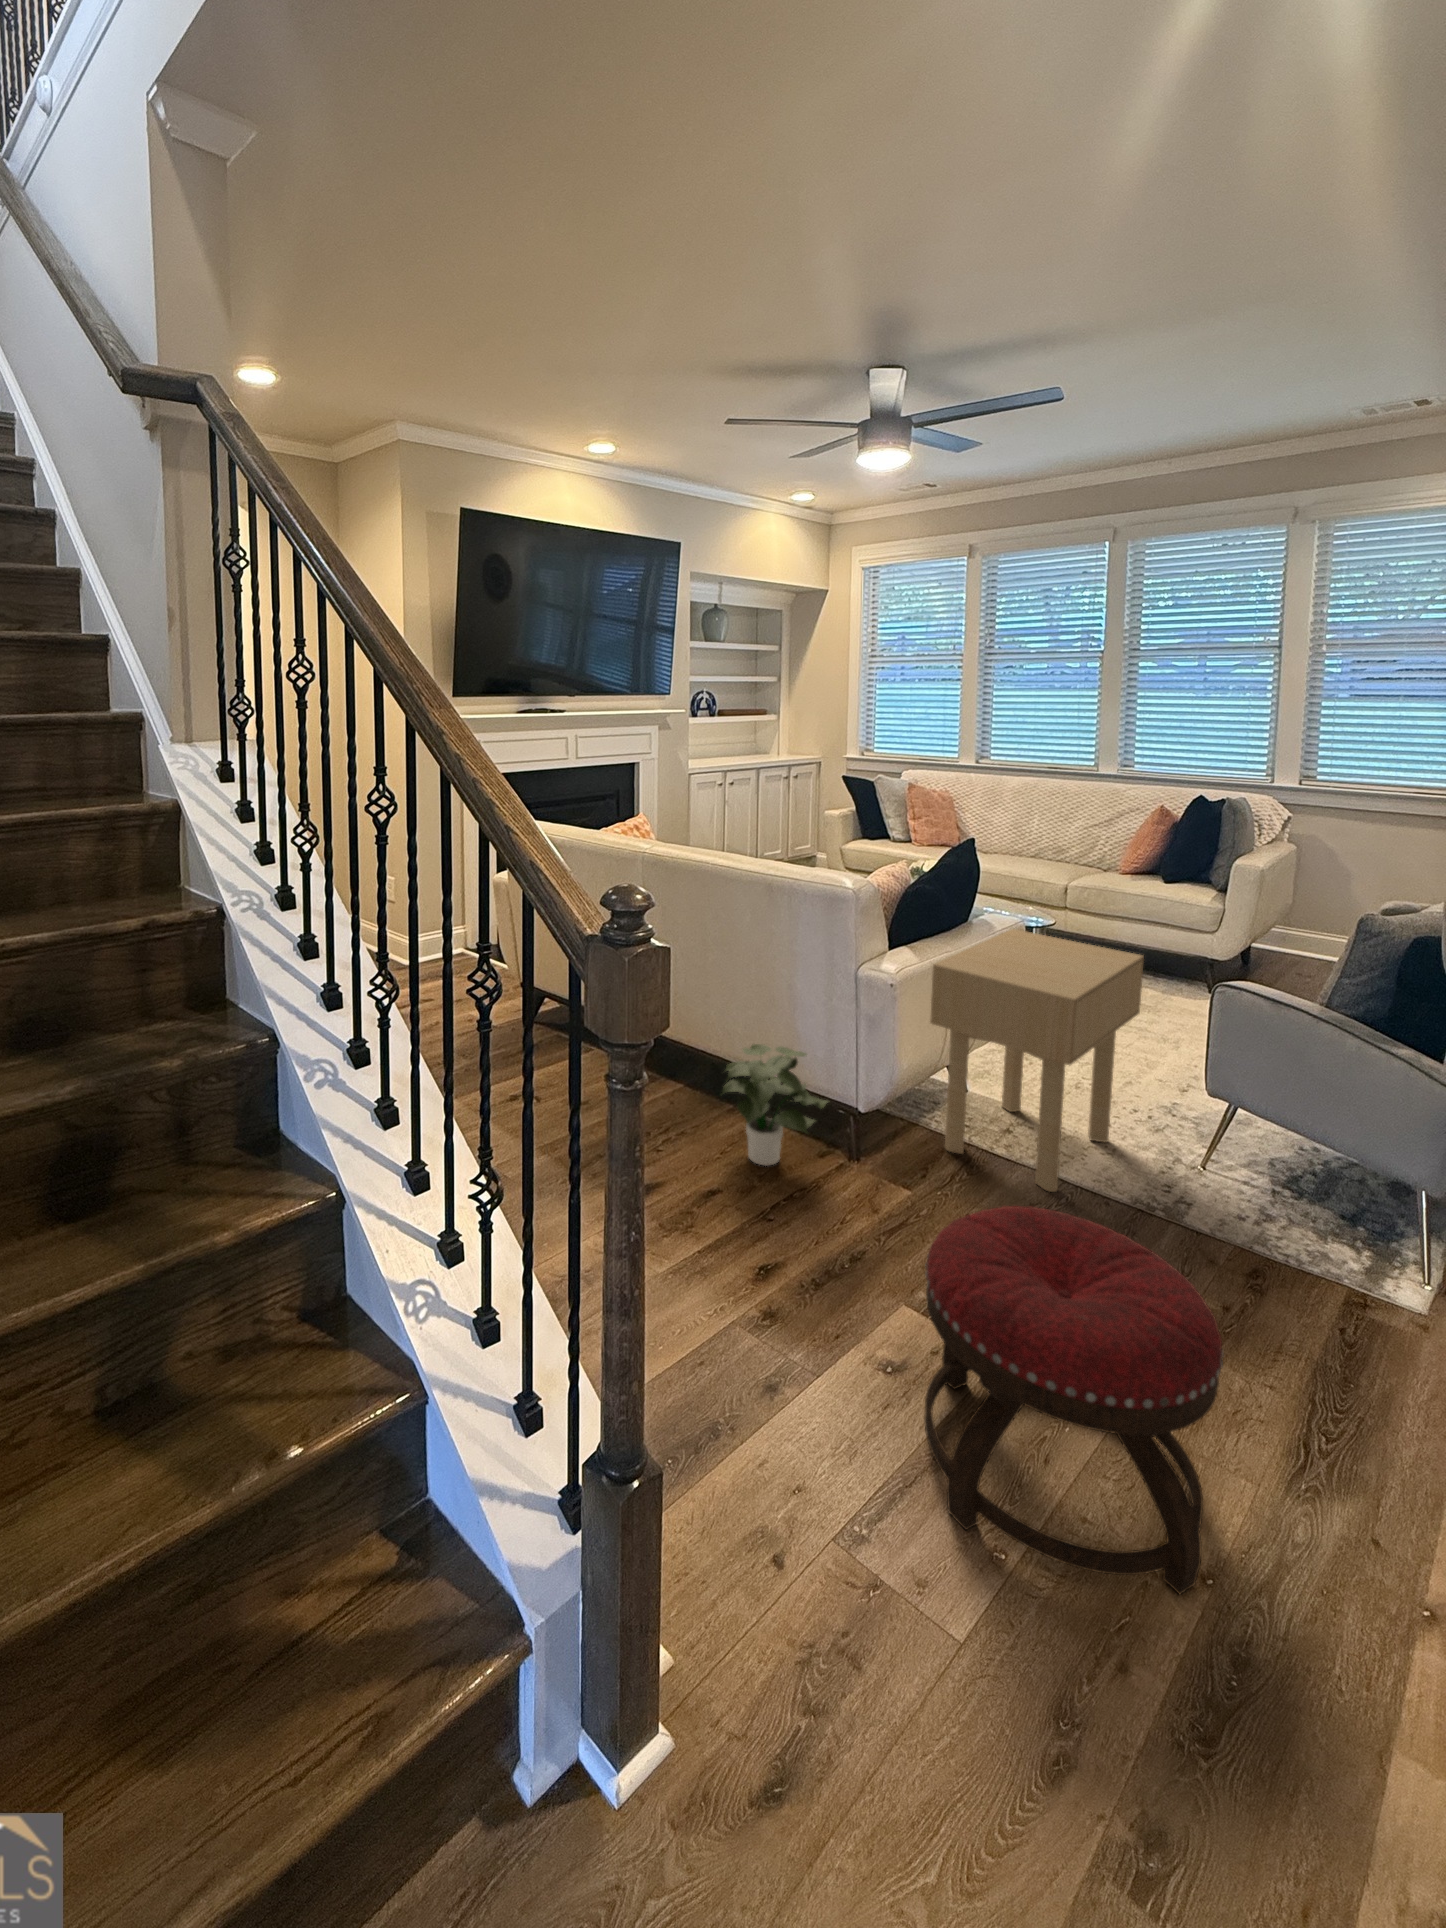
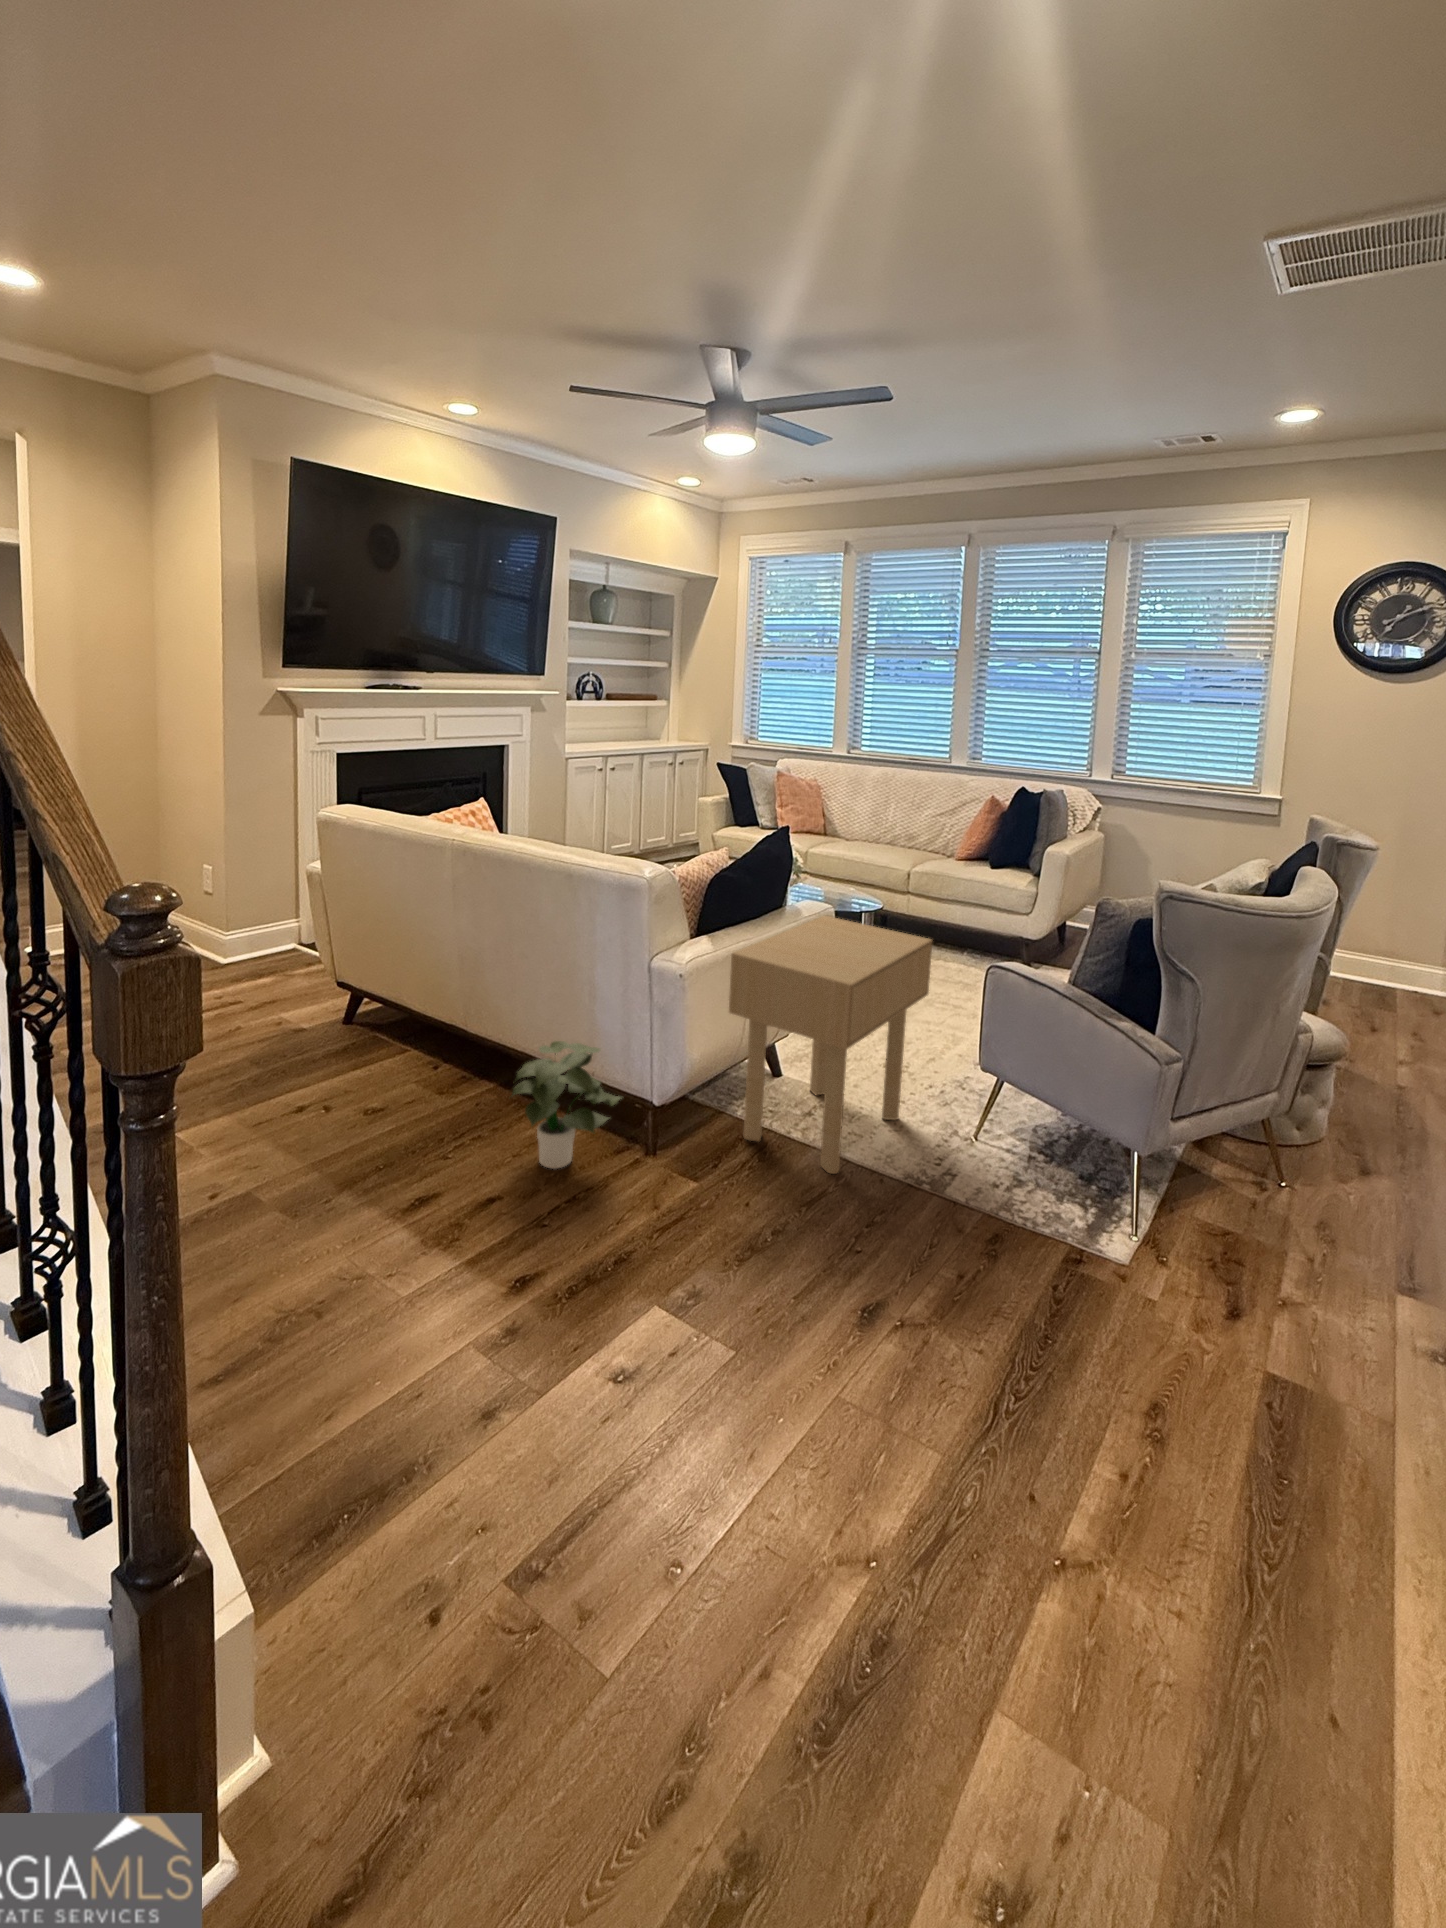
ottoman: present [924,1206,1224,1594] -> none [634,1199,901,1581]

